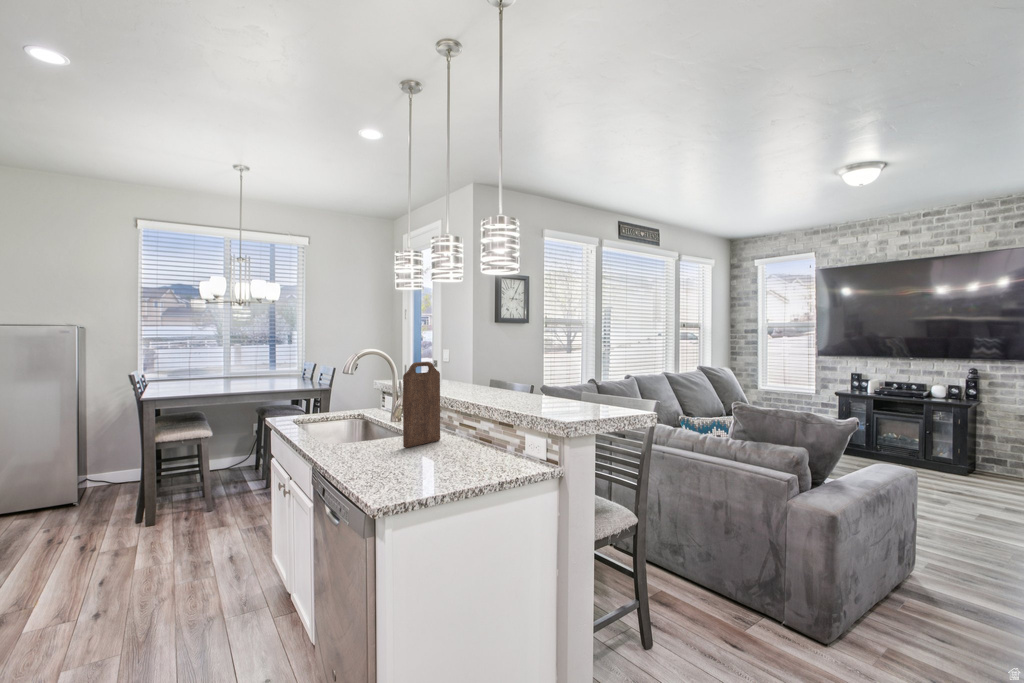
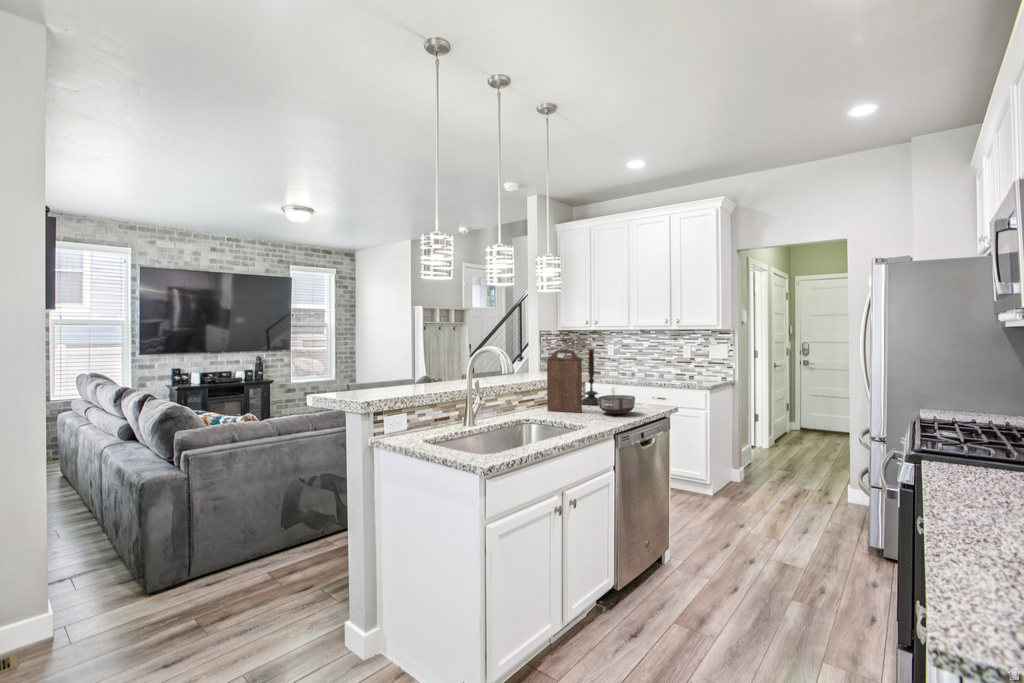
candle: none [457,364,493,461] -> present [582,349,599,405]
ceramic bowl: none [346,428,399,460] -> present [598,395,635,415]

